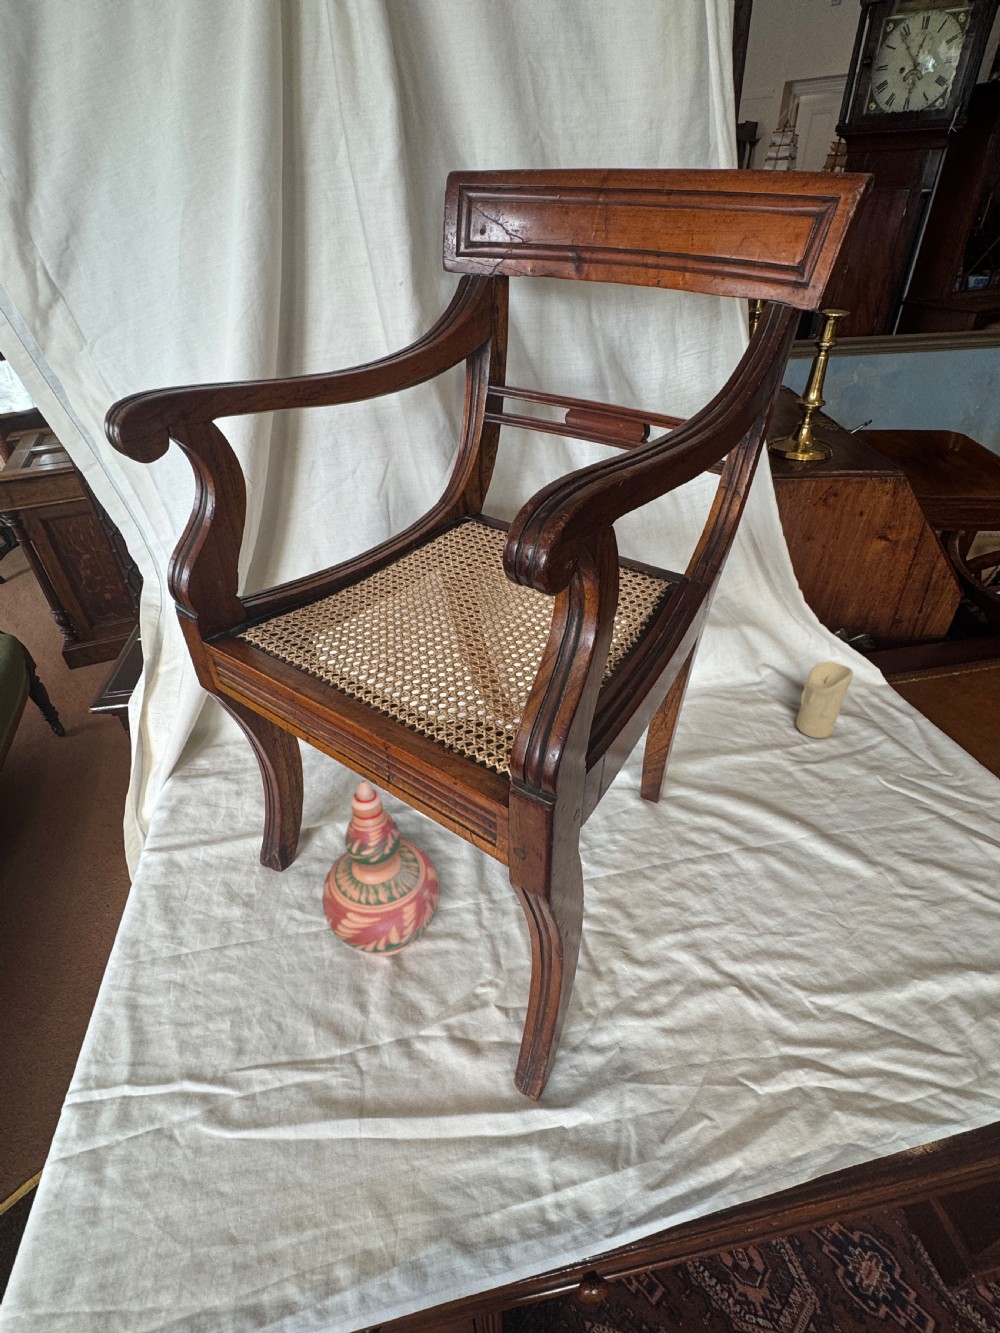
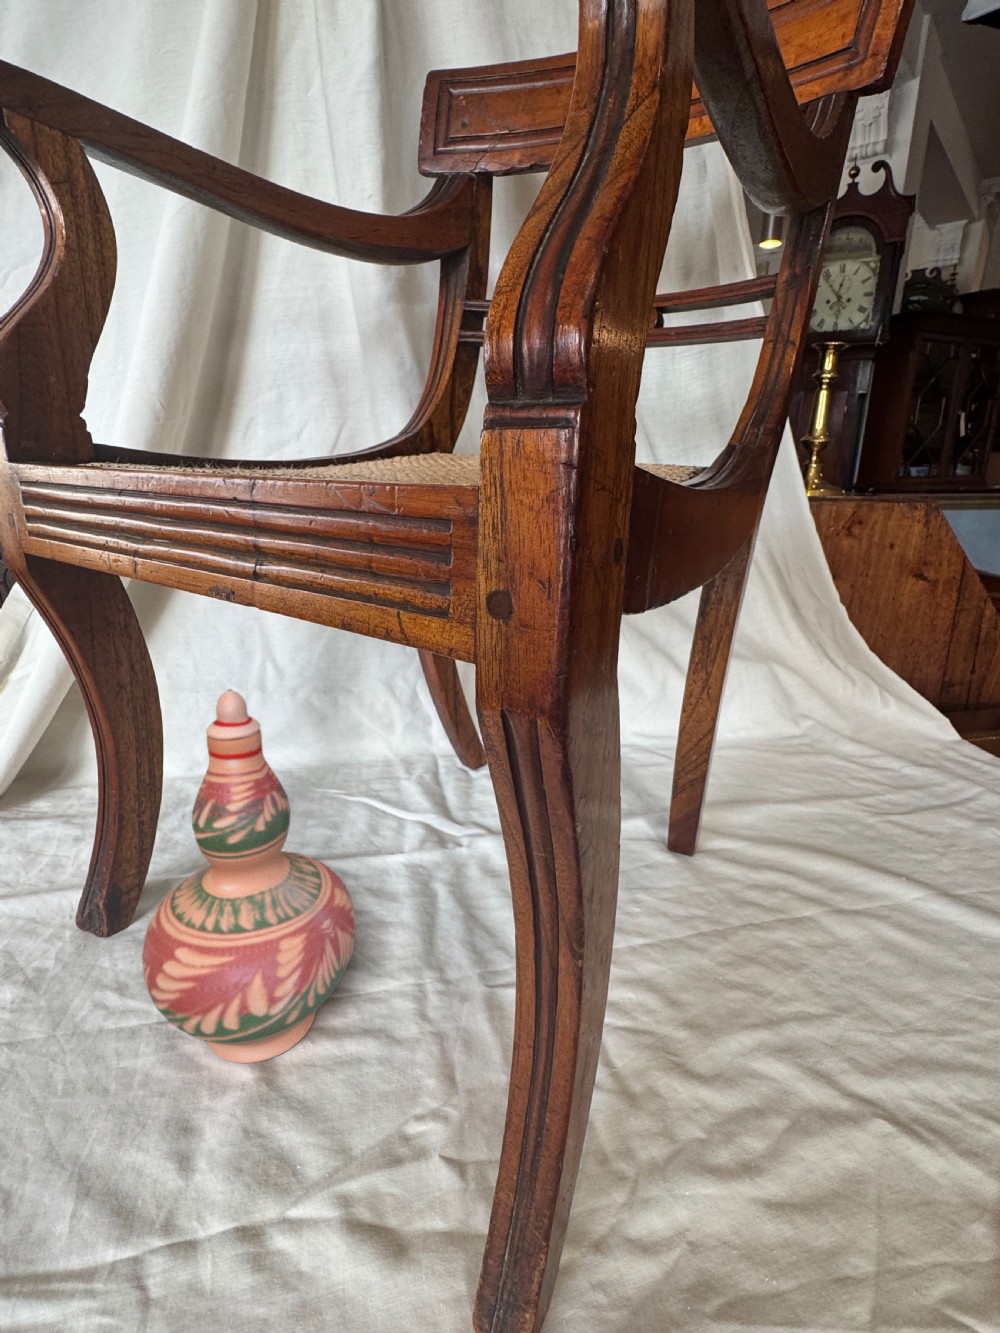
candle: present [796,661,853,738] -> none [857,682,927,785]

